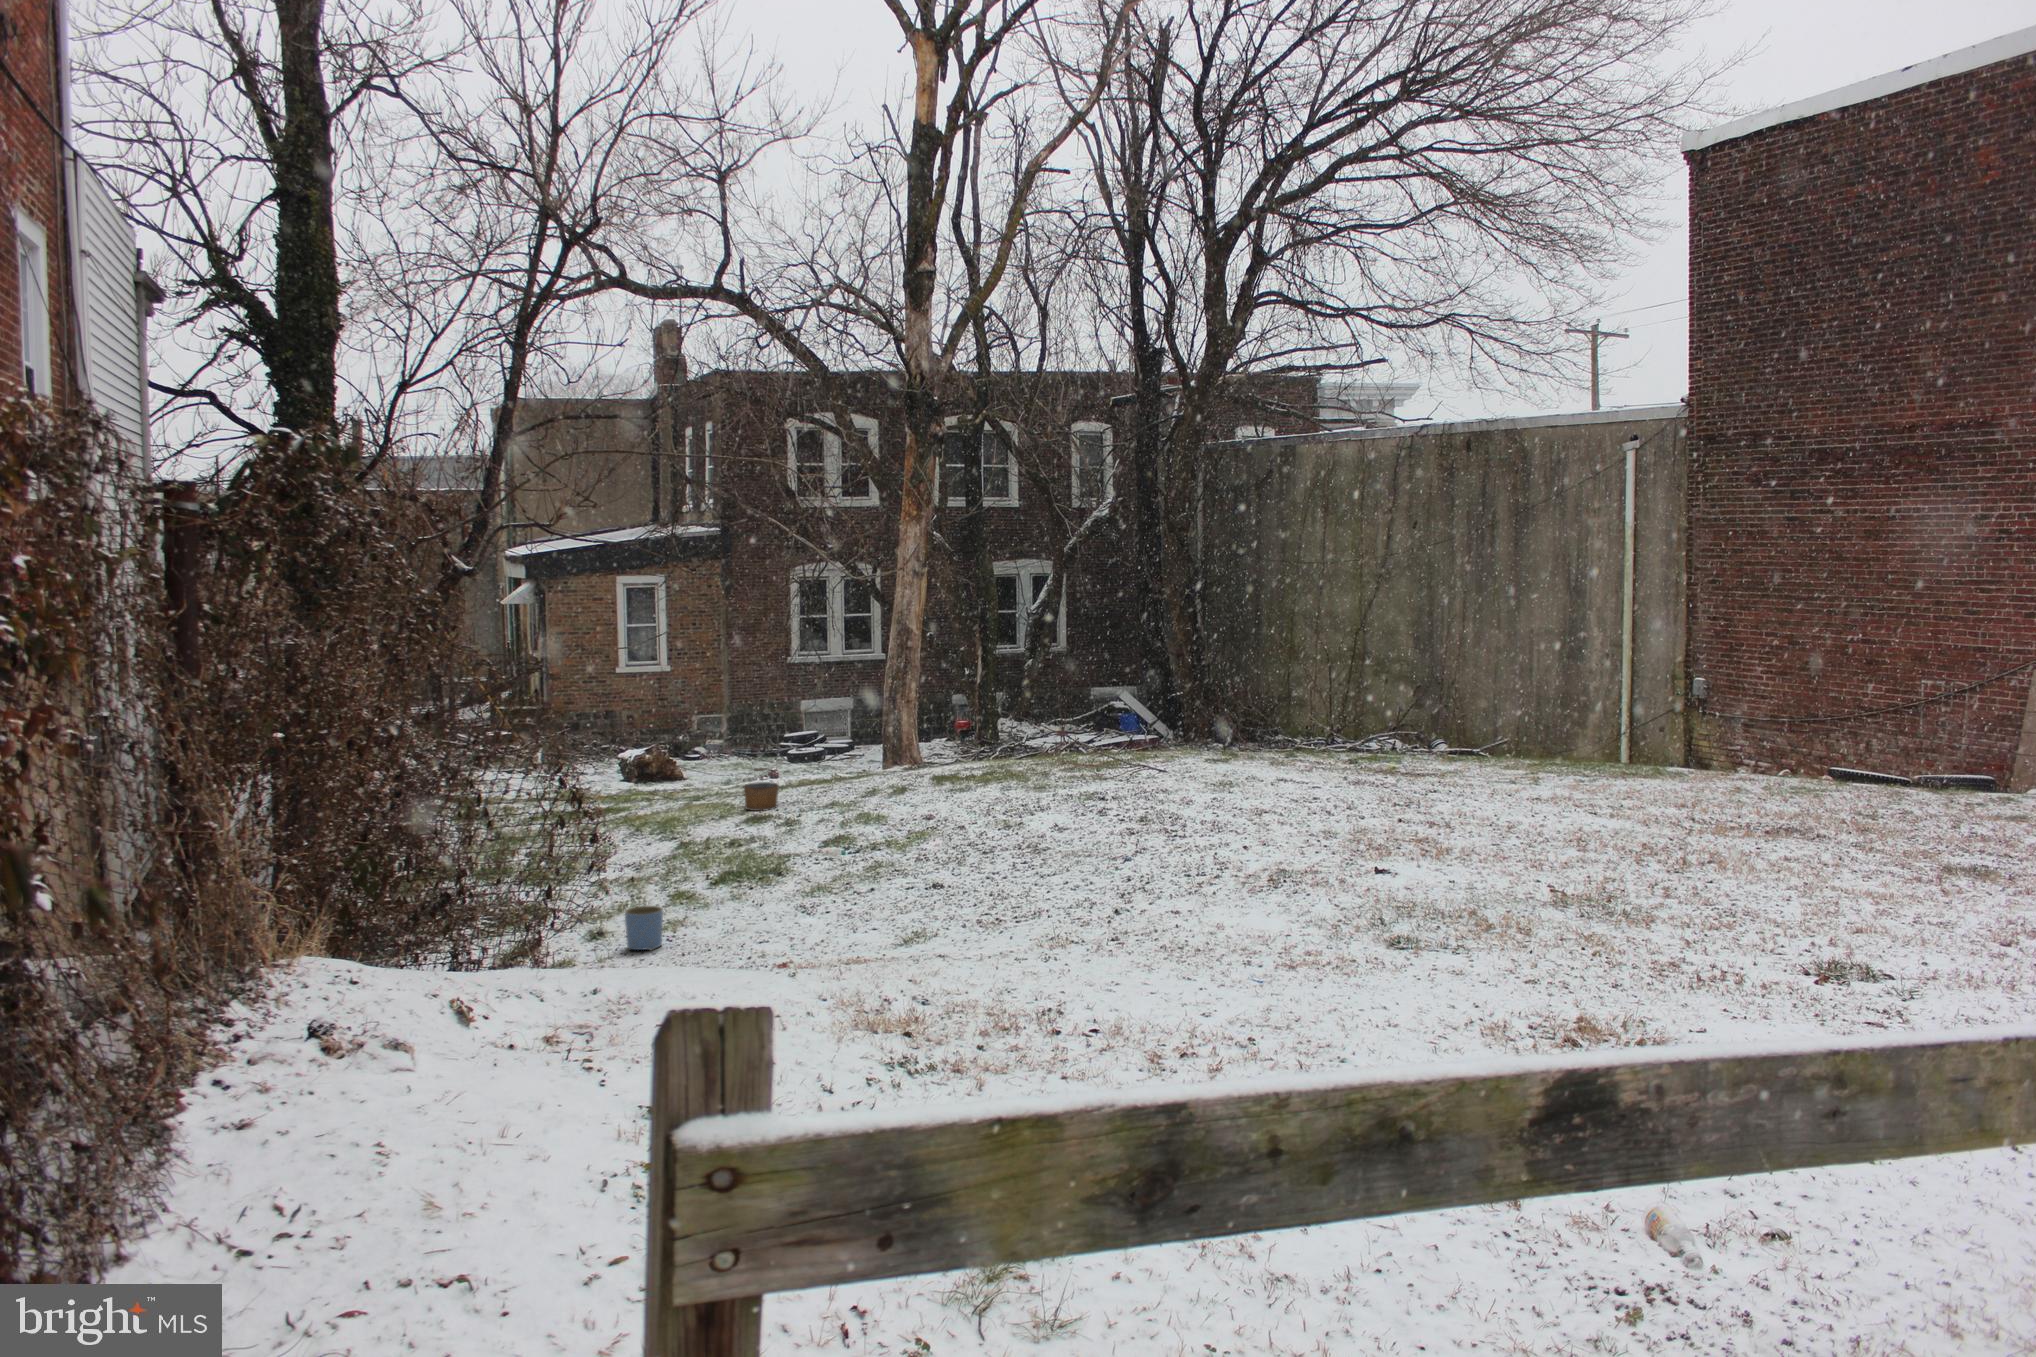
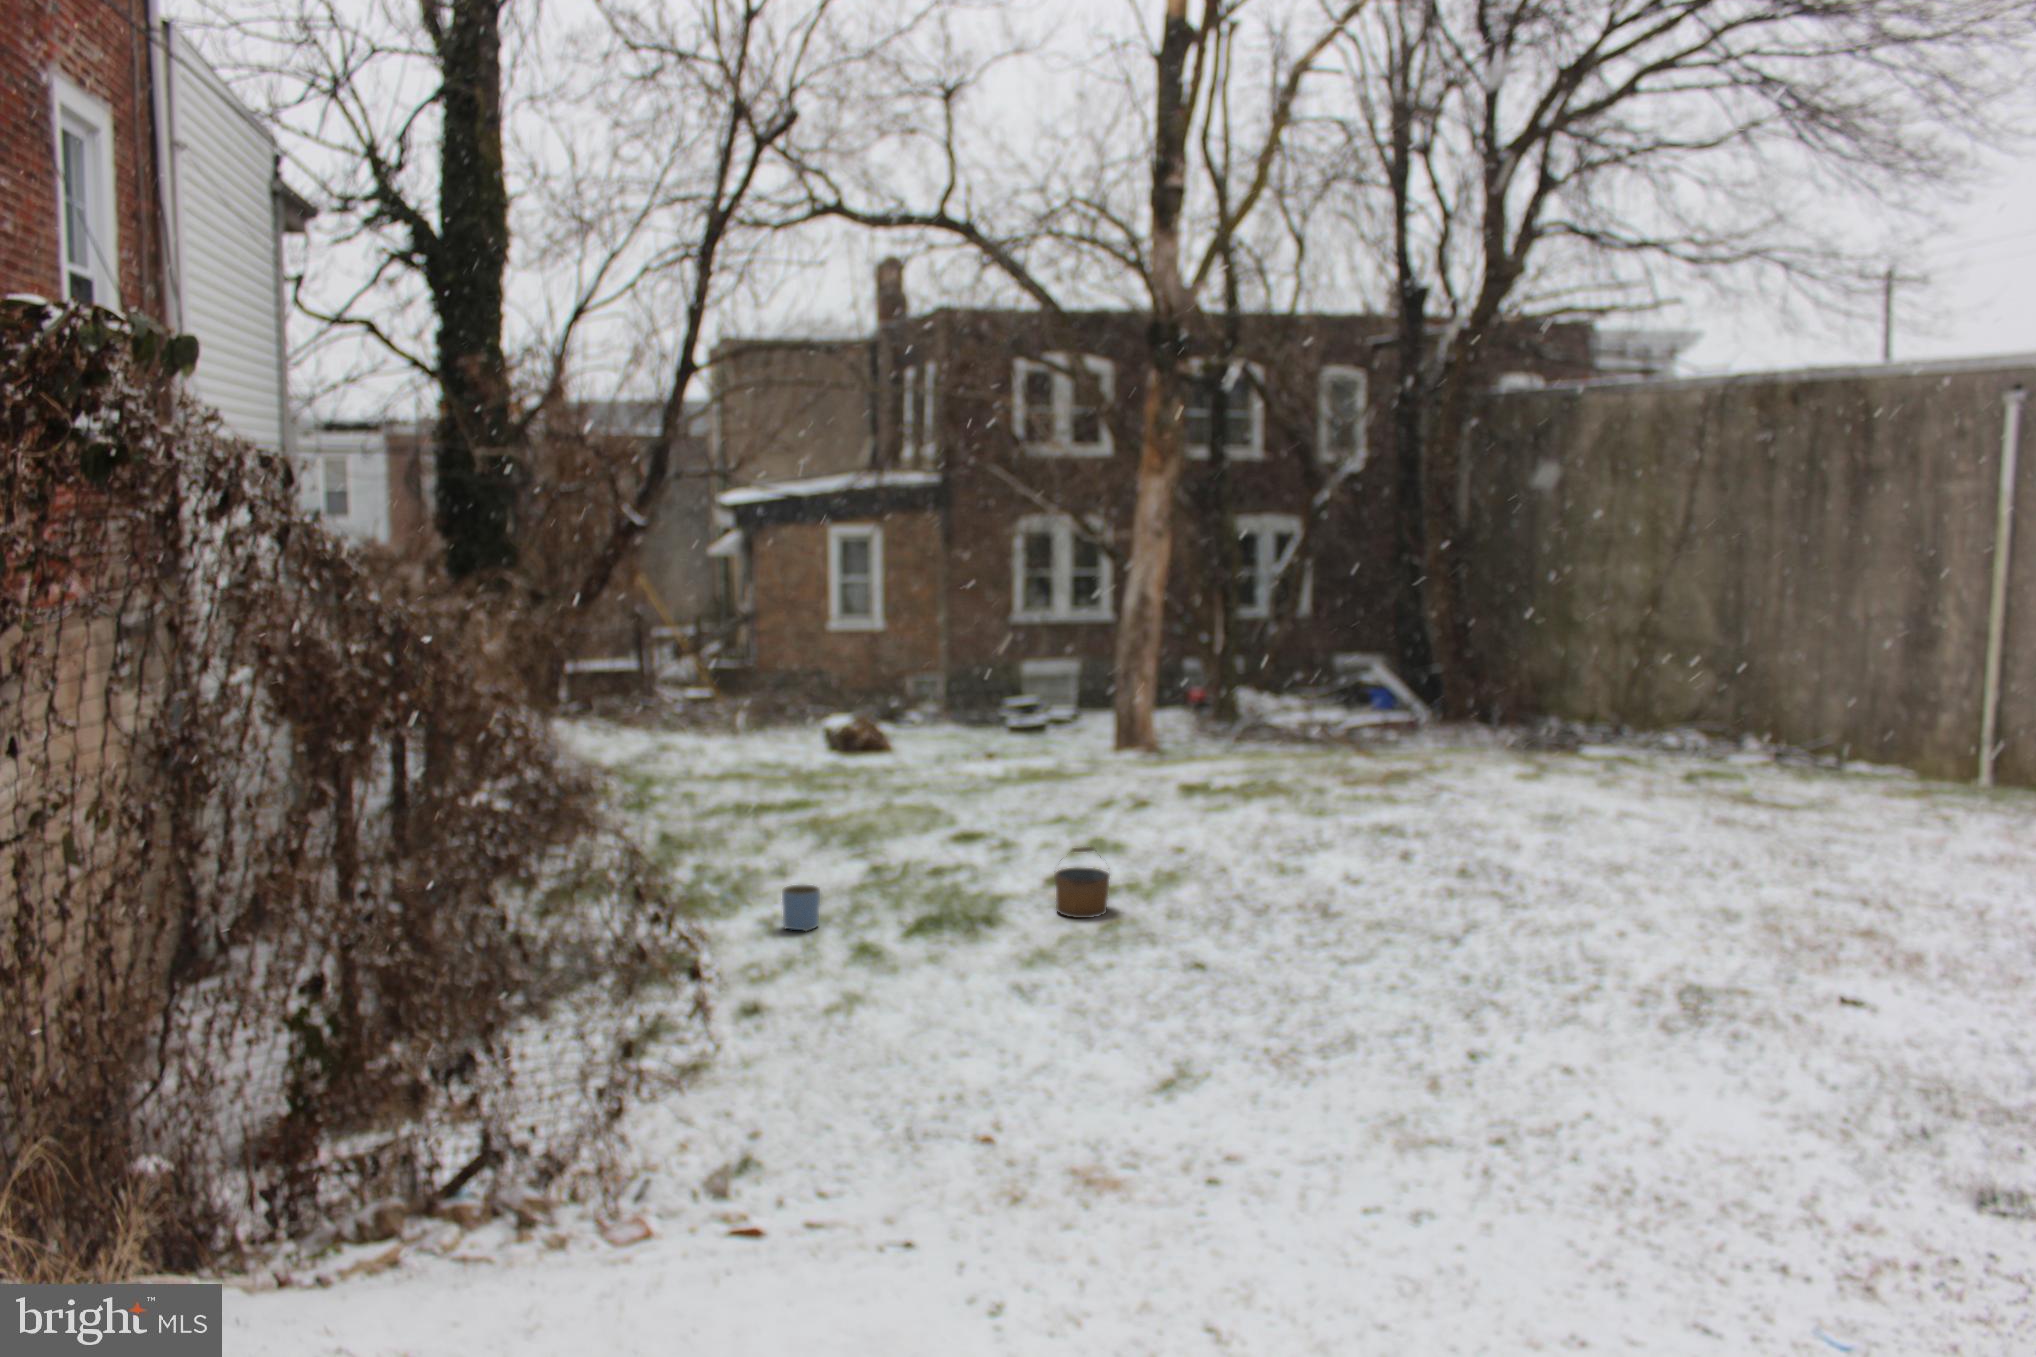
bucket: present [743,768,778,811] -> present [1055,847,1110,918]

